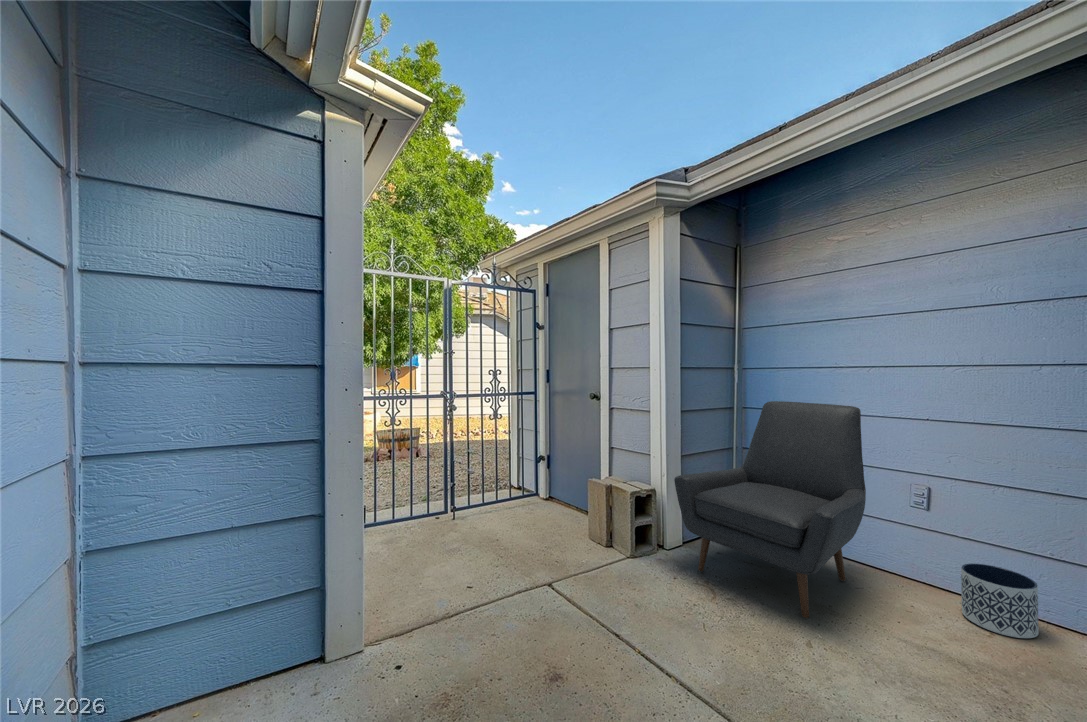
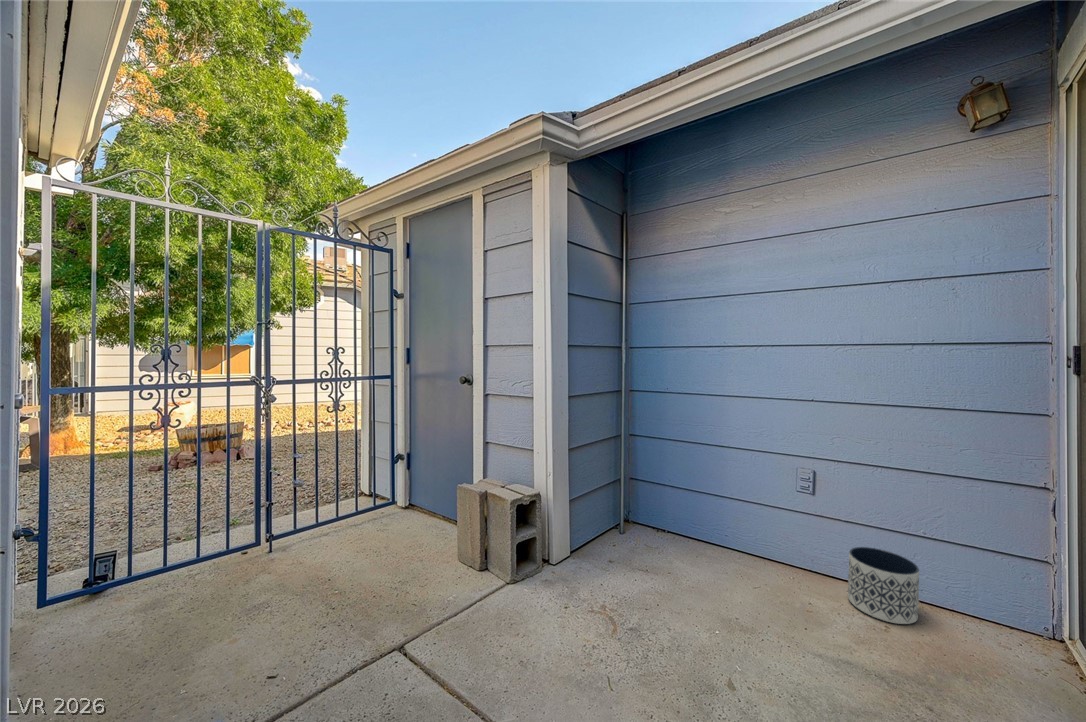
chair: present [674,401,866,618] -> none [564,384,764,640]

